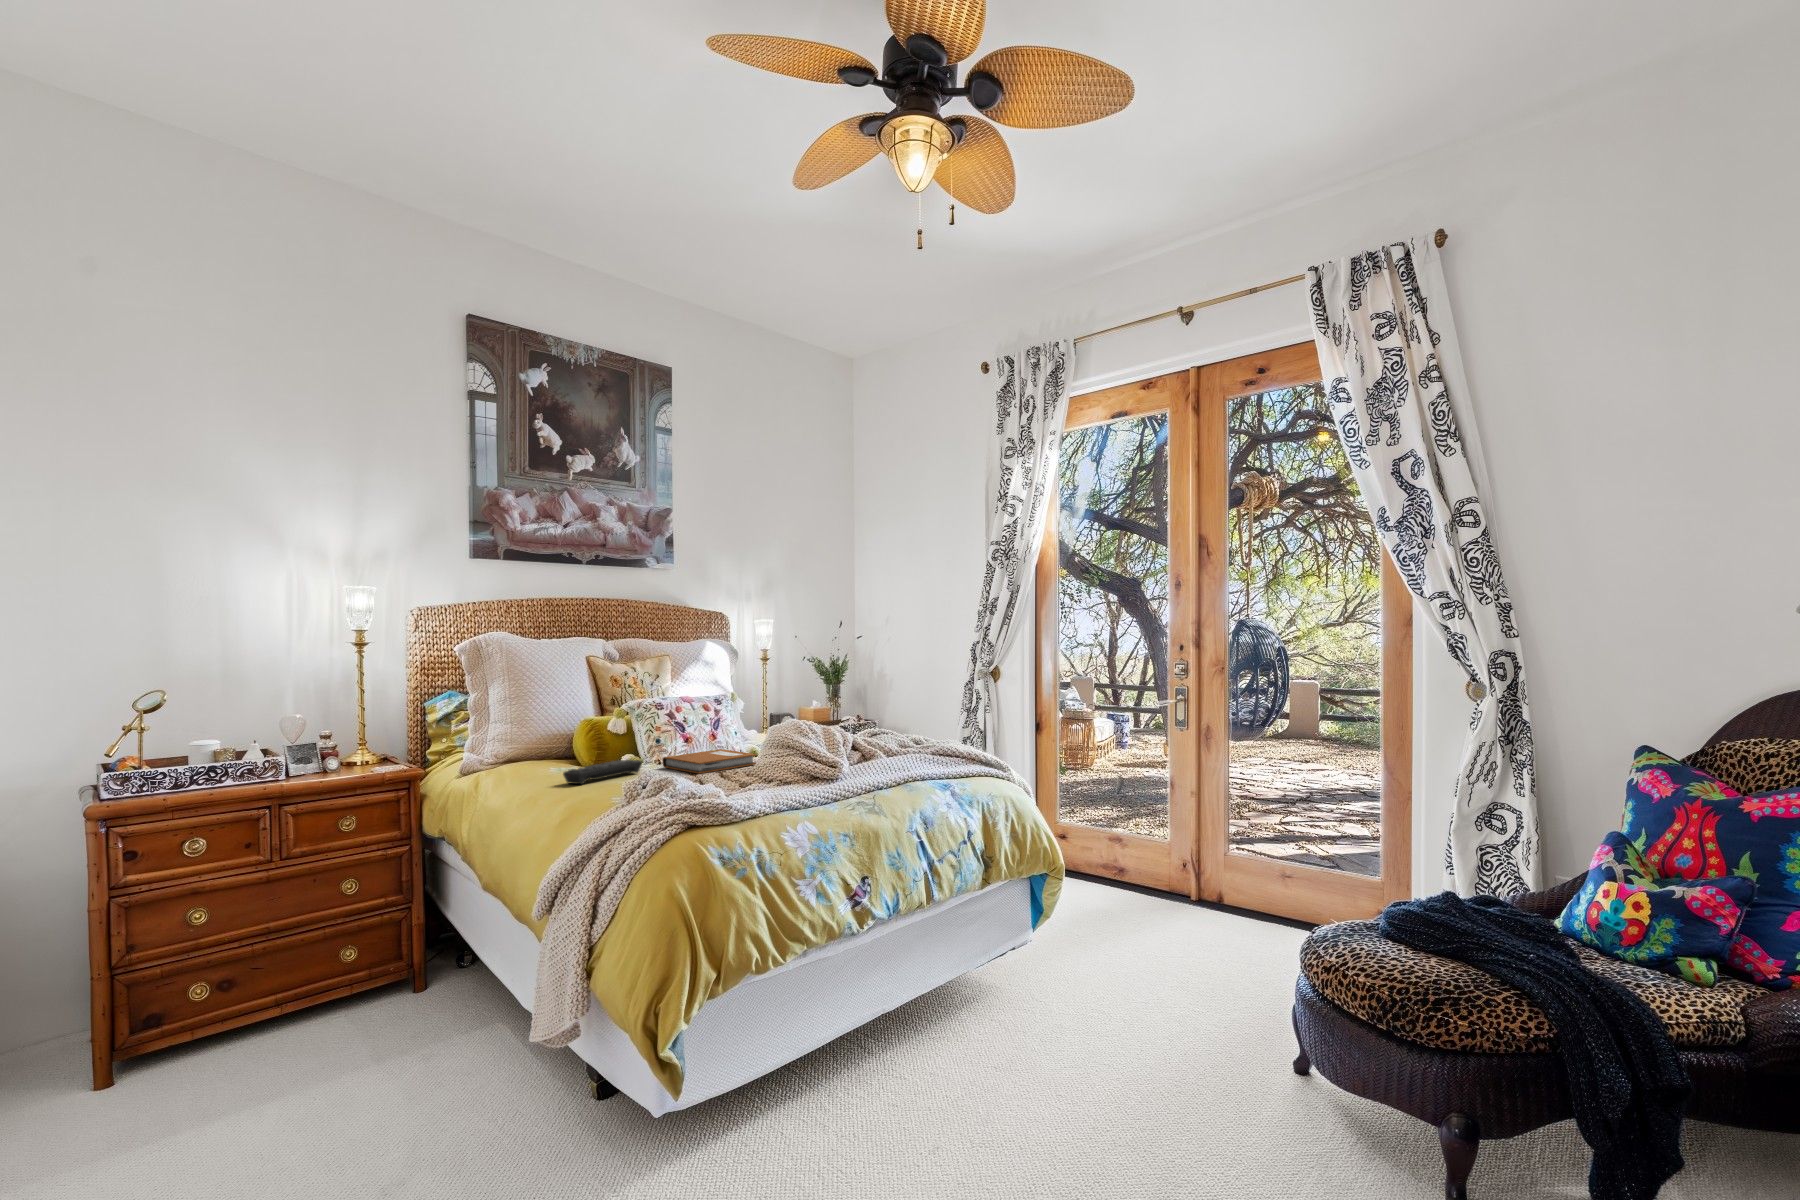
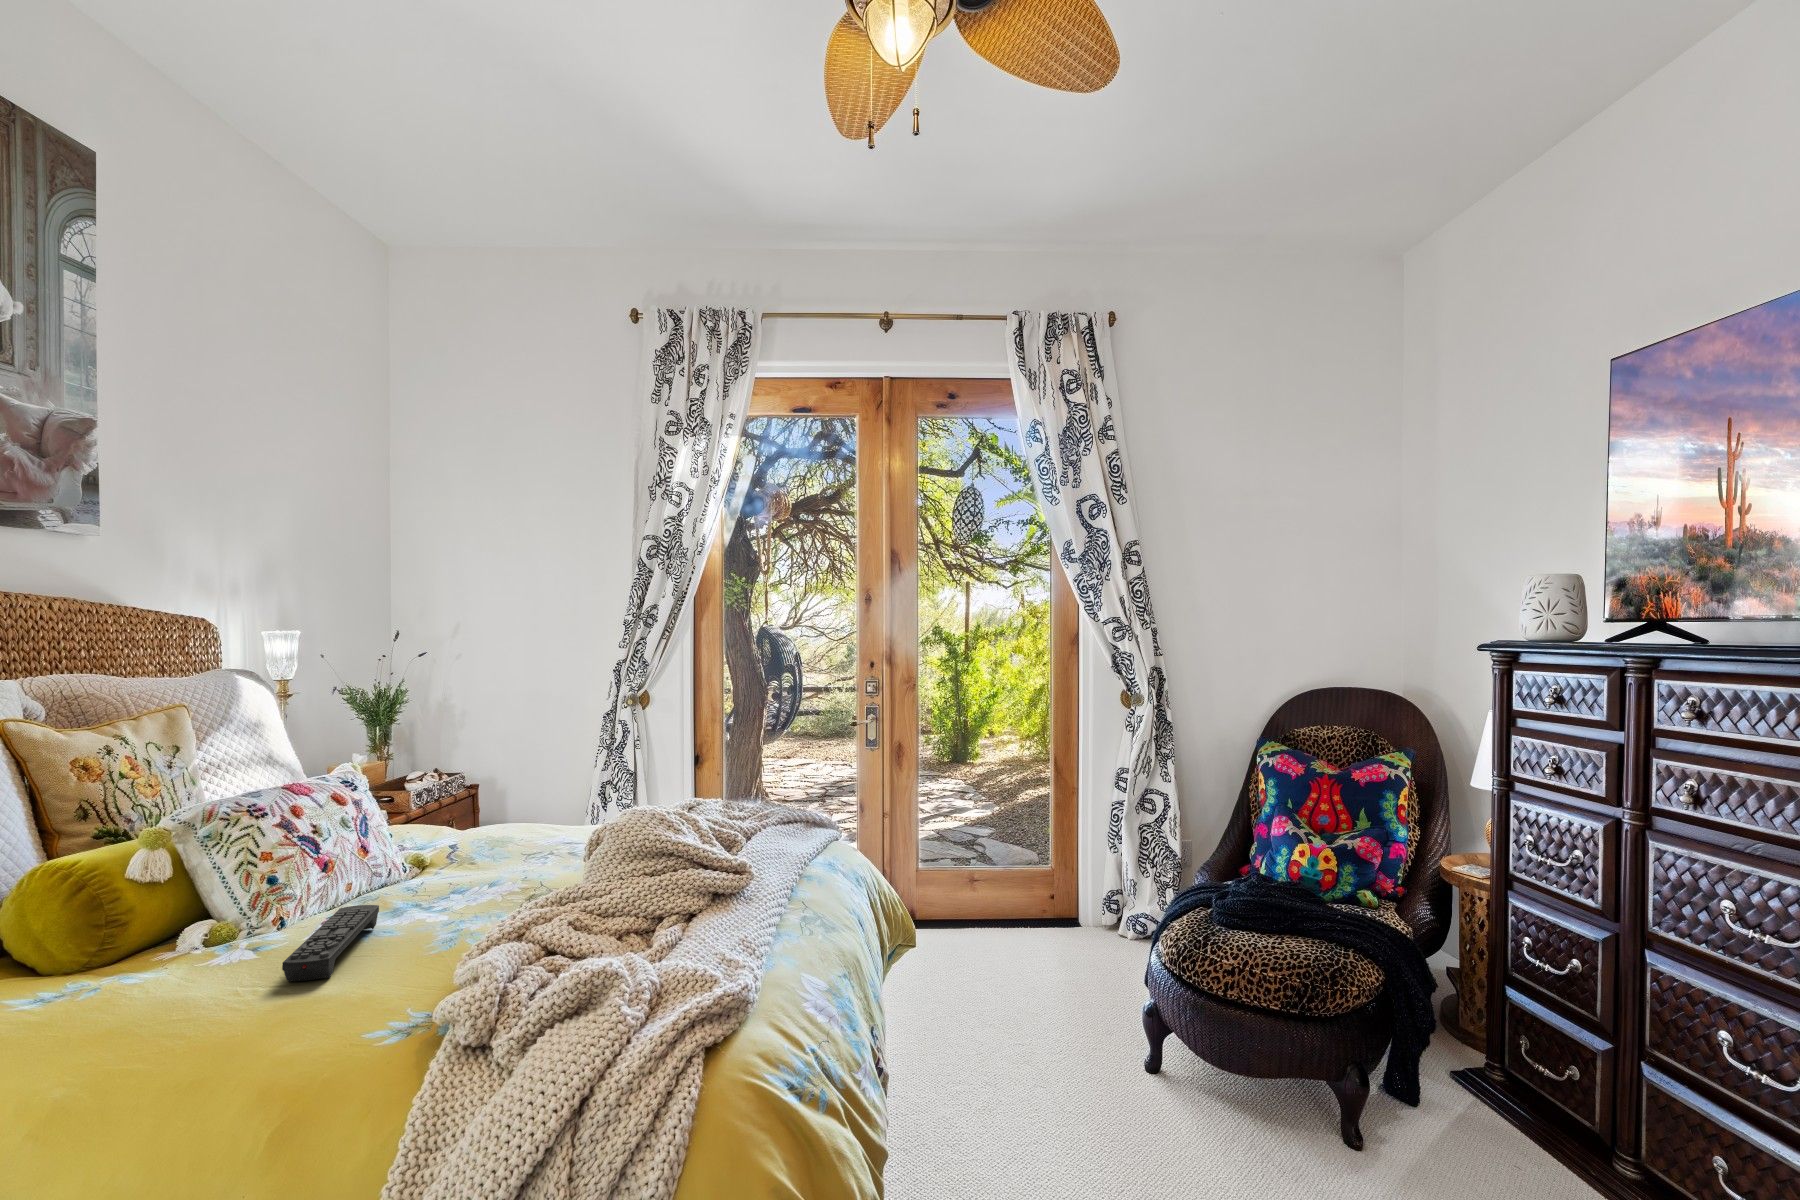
notebook: present [663,749,756,774] -> none [386,856,533,907]

